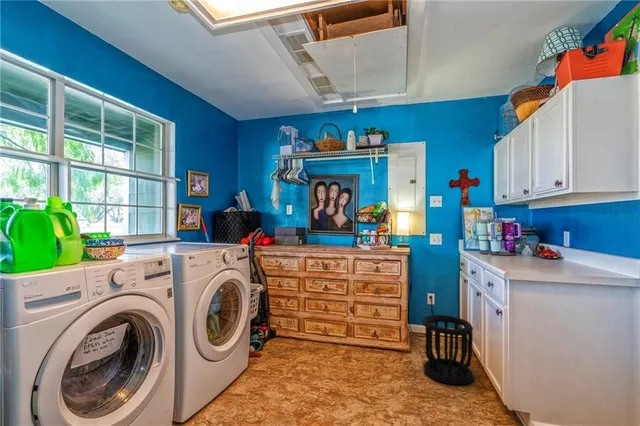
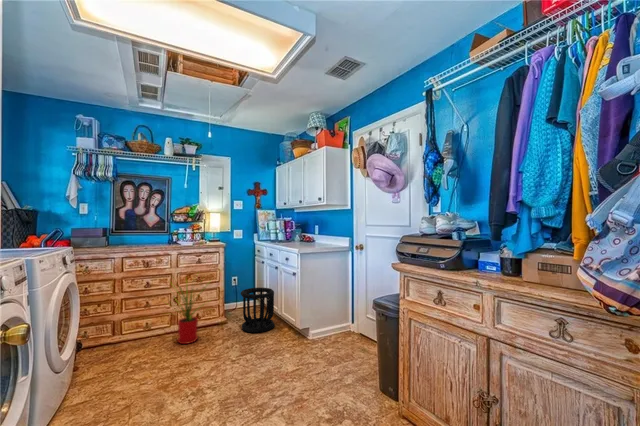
house plant: none [328,280,388,366] -> present [171,284,204,344]

